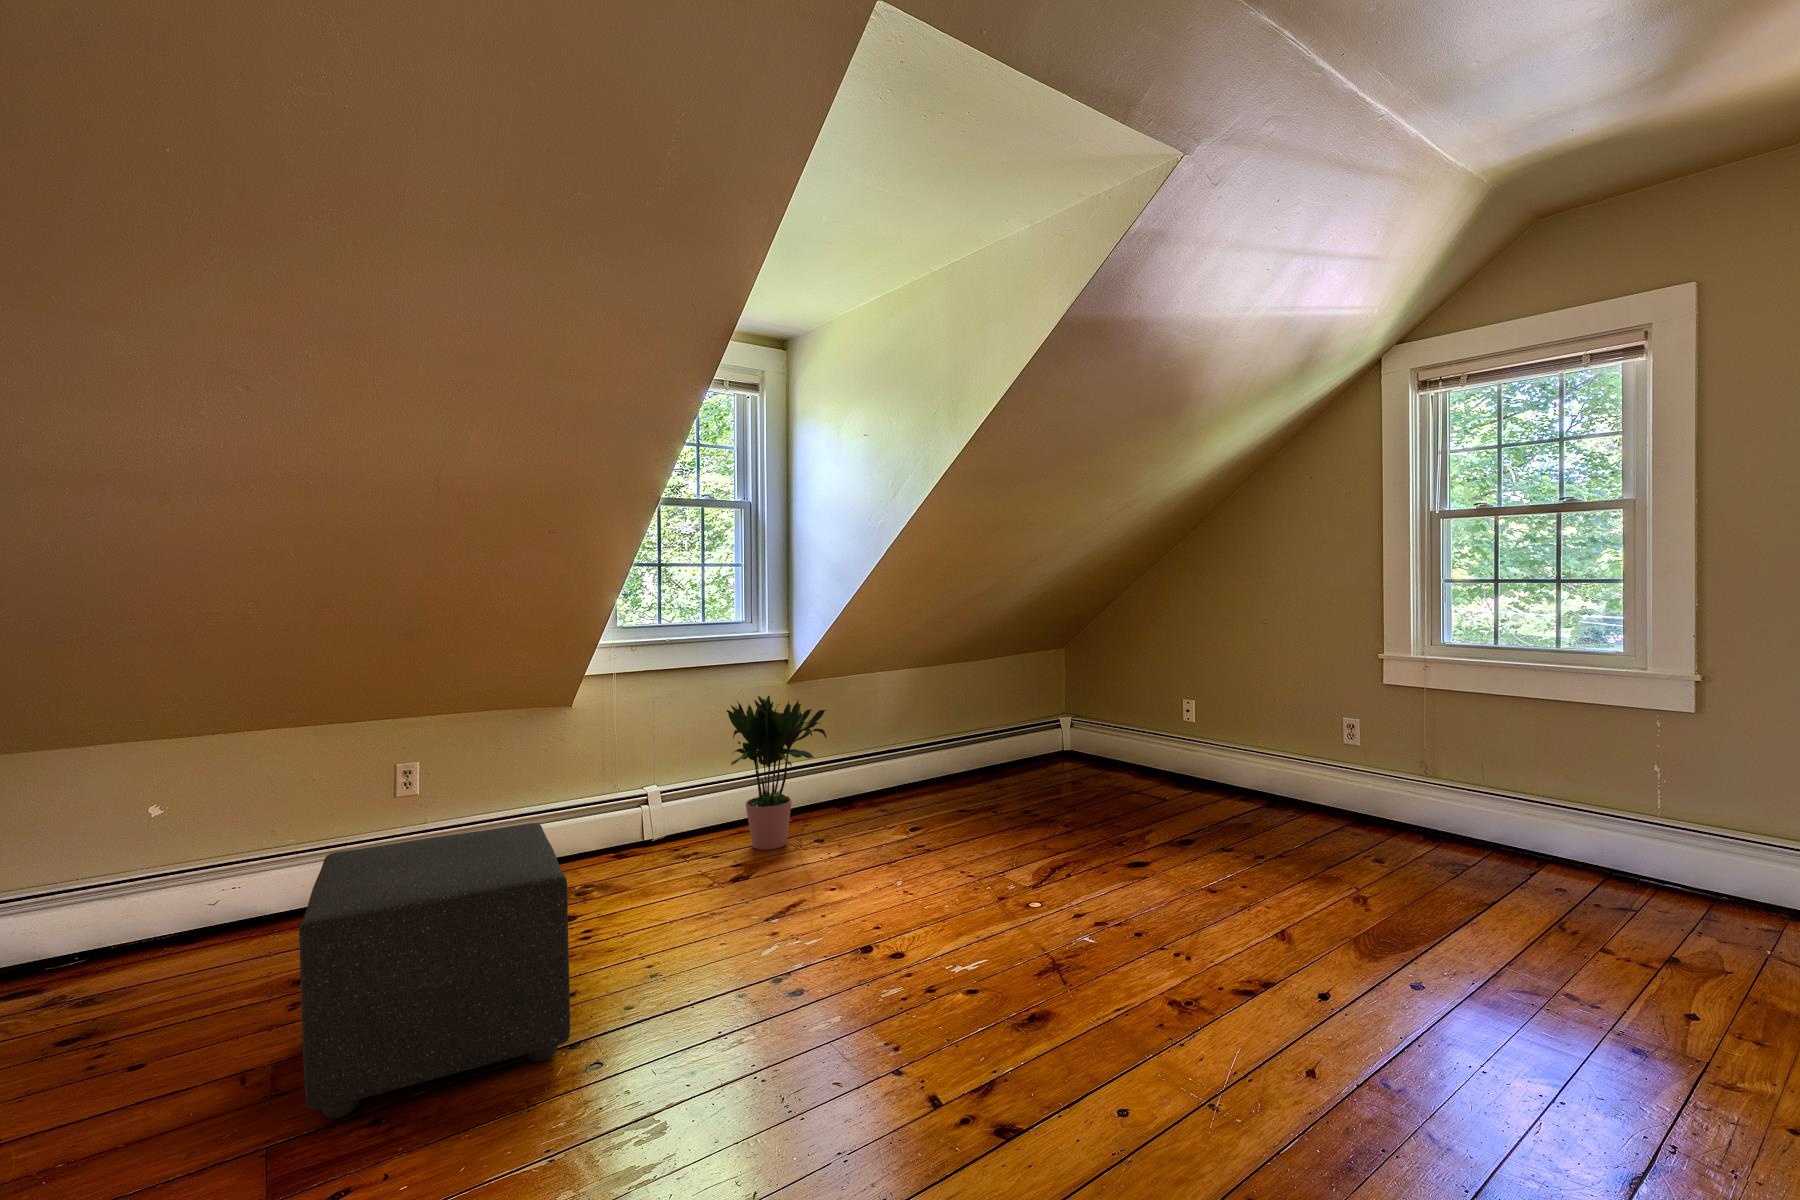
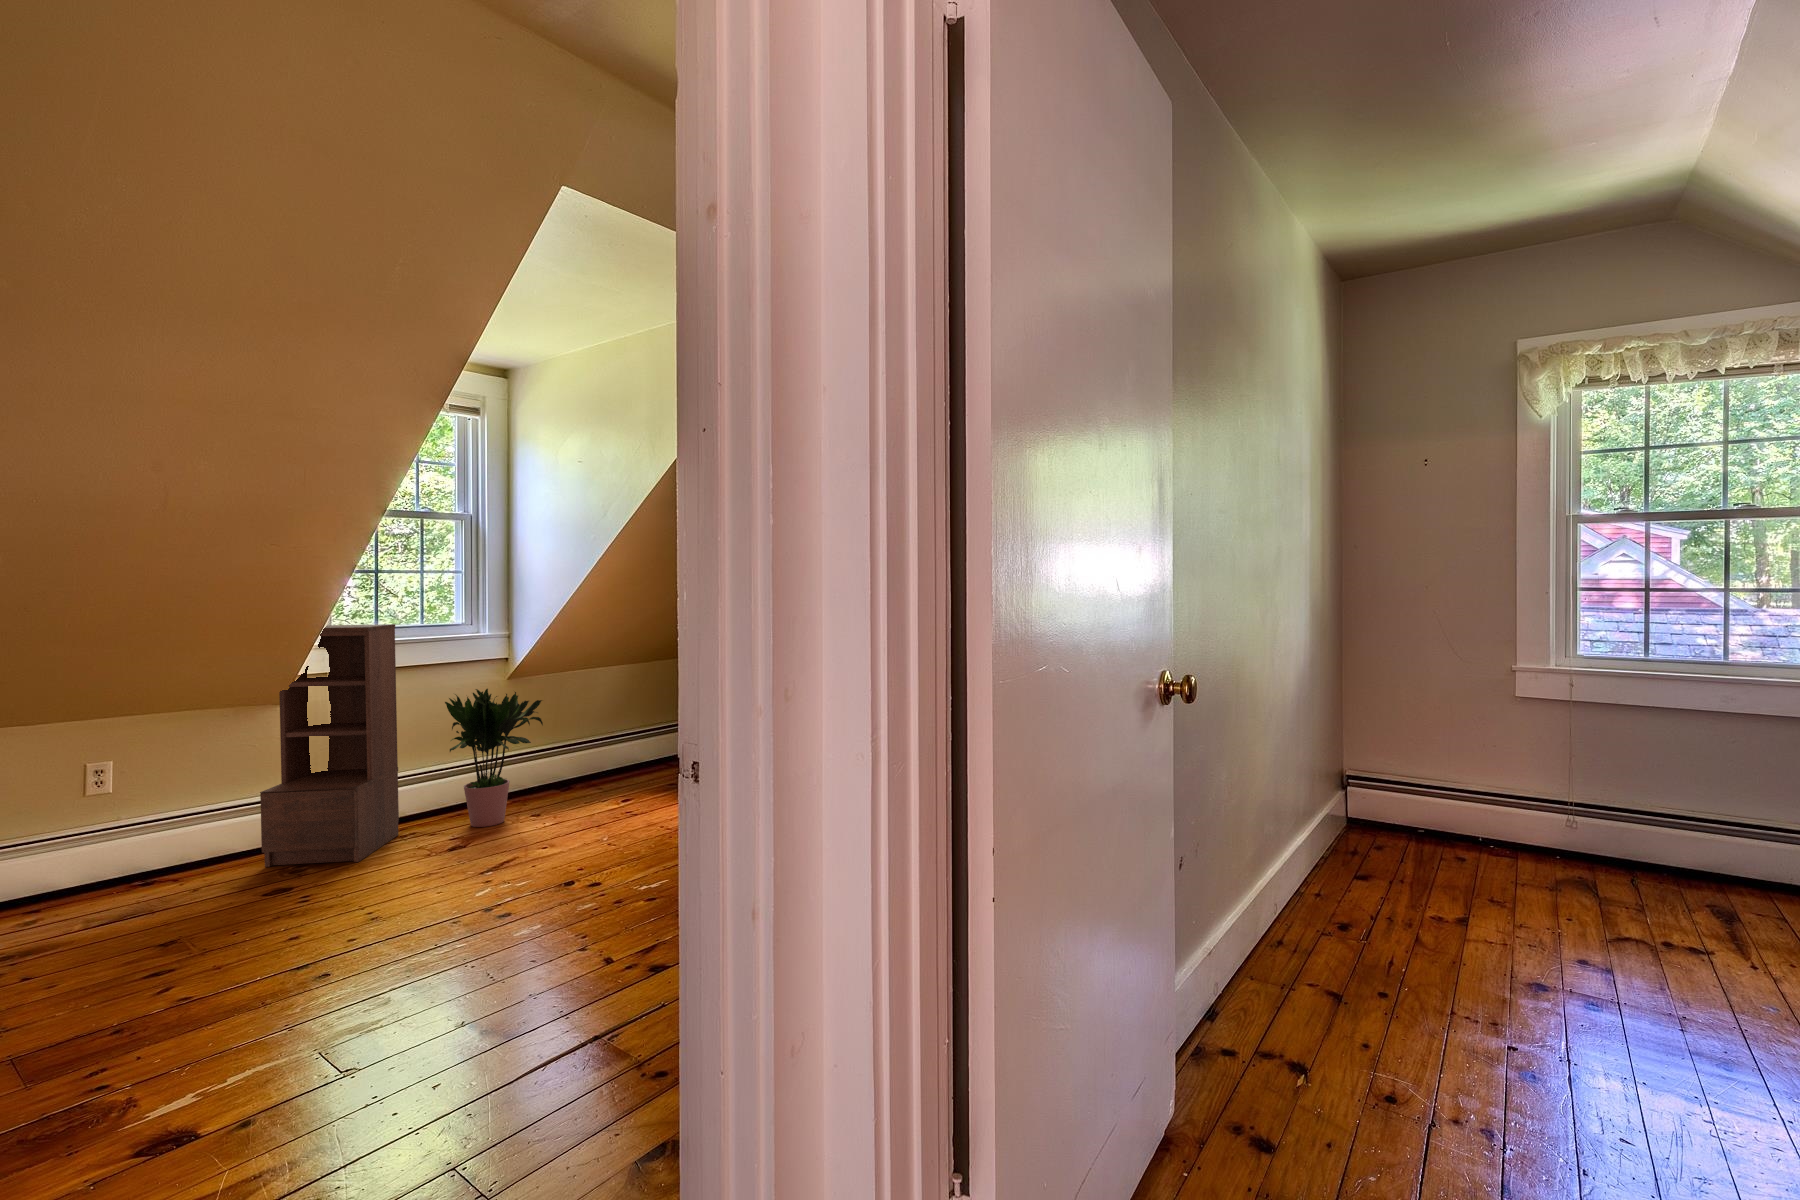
bookshelf: none [548,623,682,887] -> present [260,624,399,867]
ottoman: present [299,823,570,1118] -> none [38,794,298,1034]

